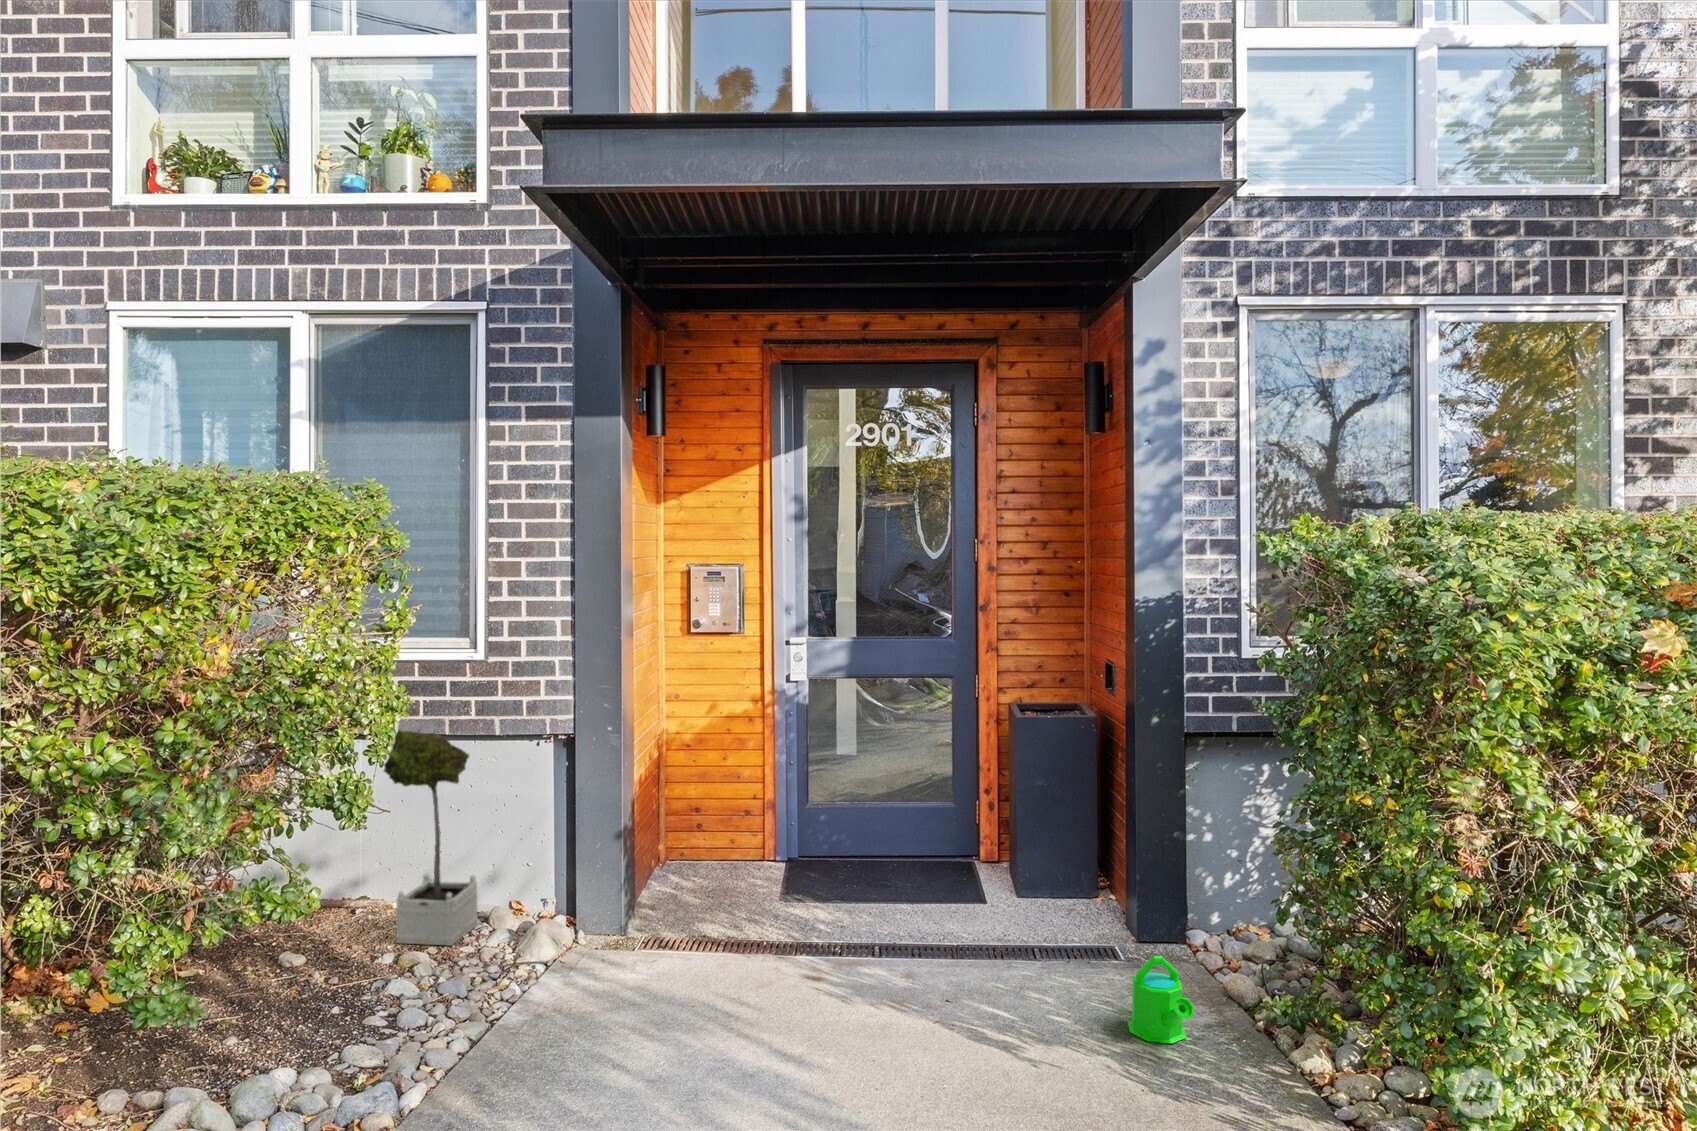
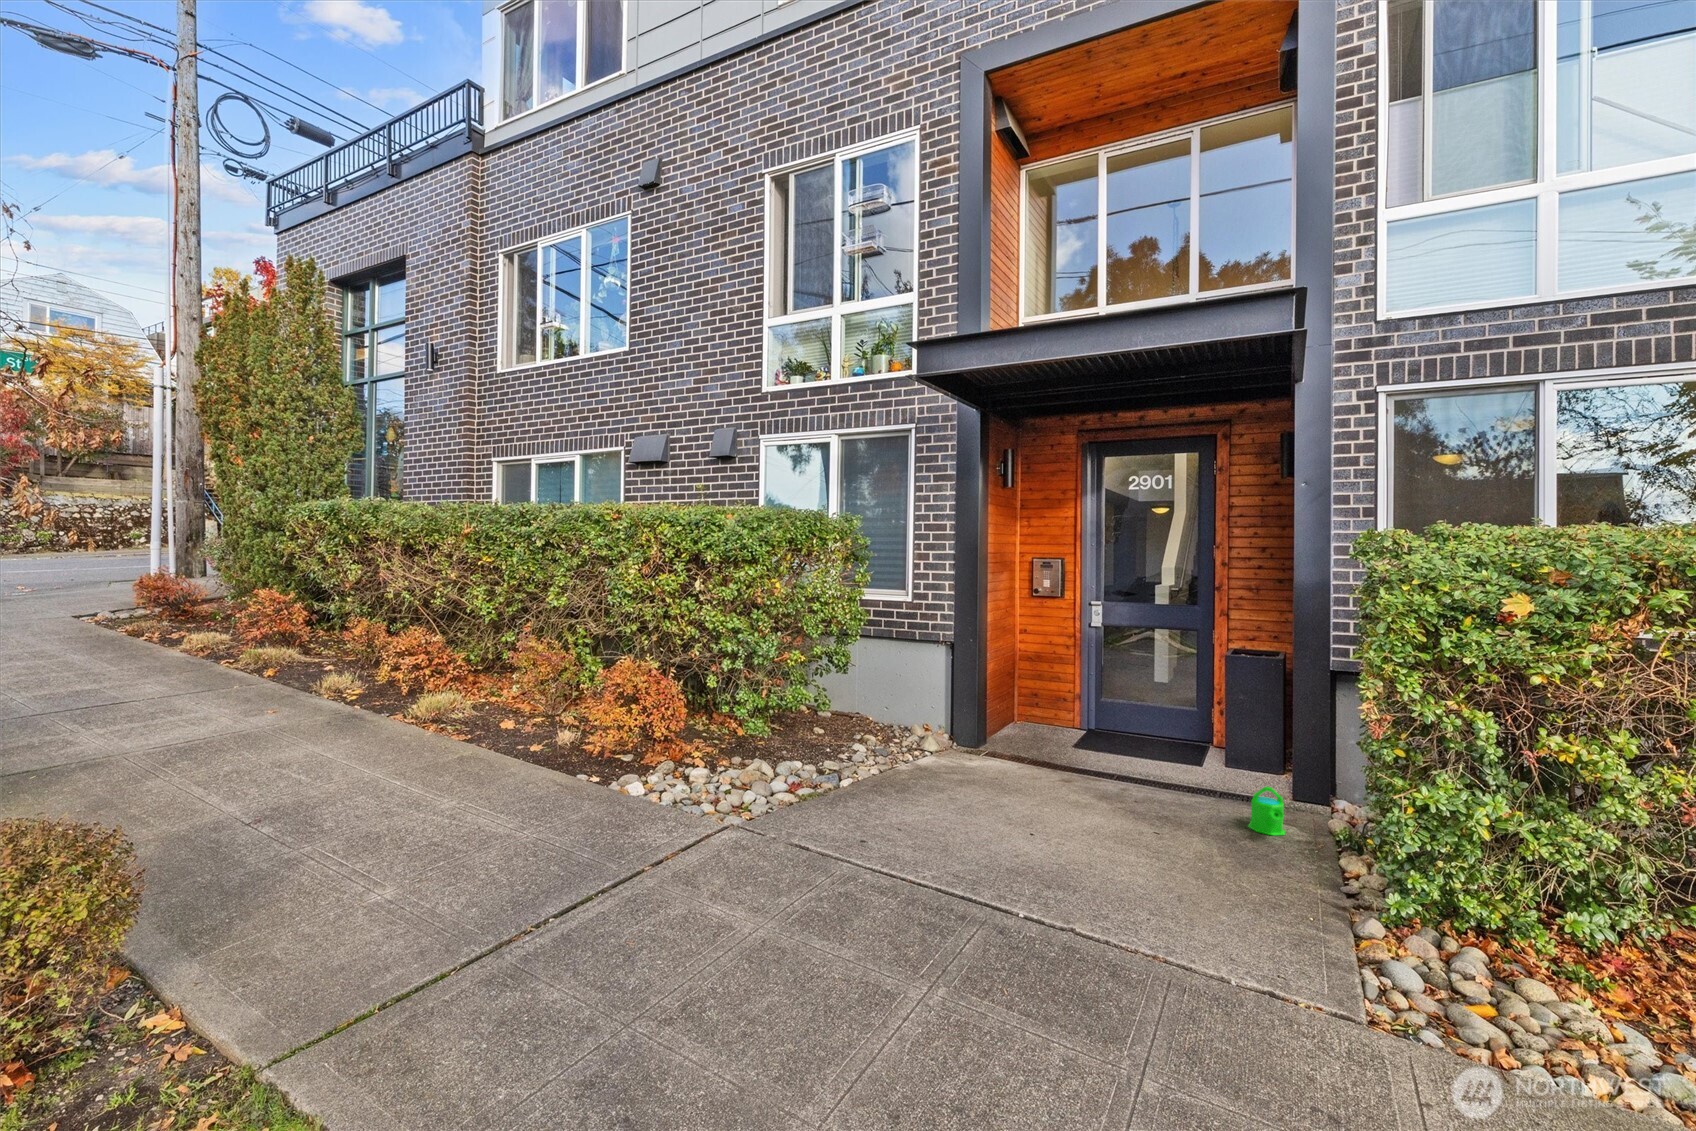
potted tree: present [384,730,478,946] -> none [865,631,906,736]

